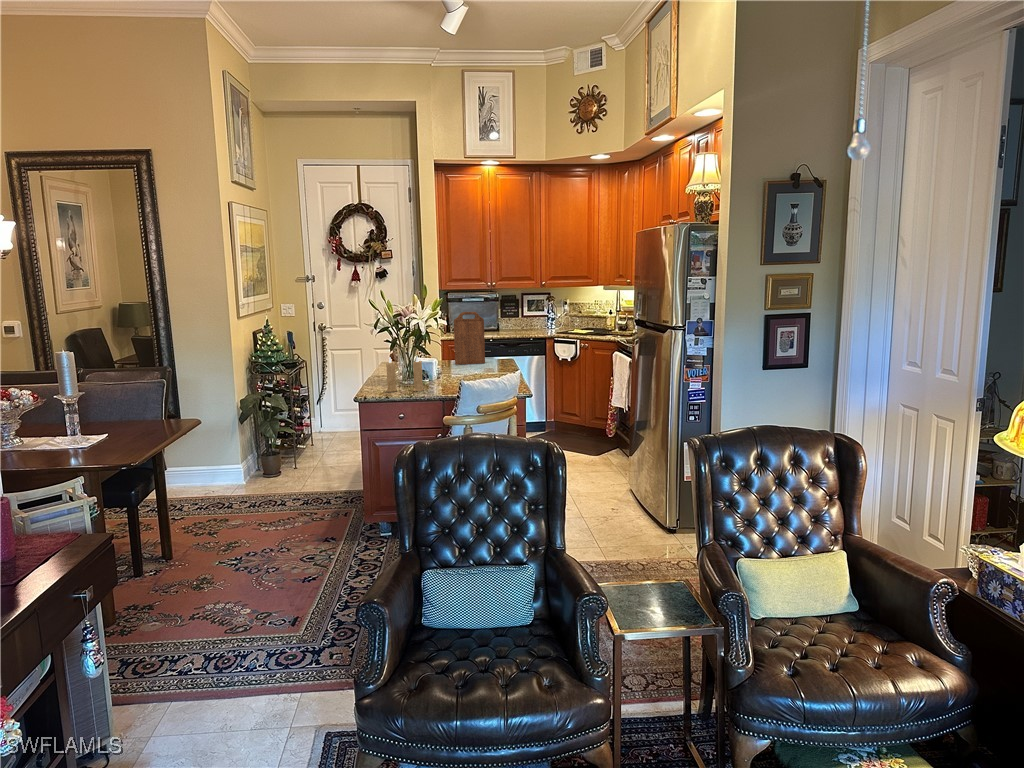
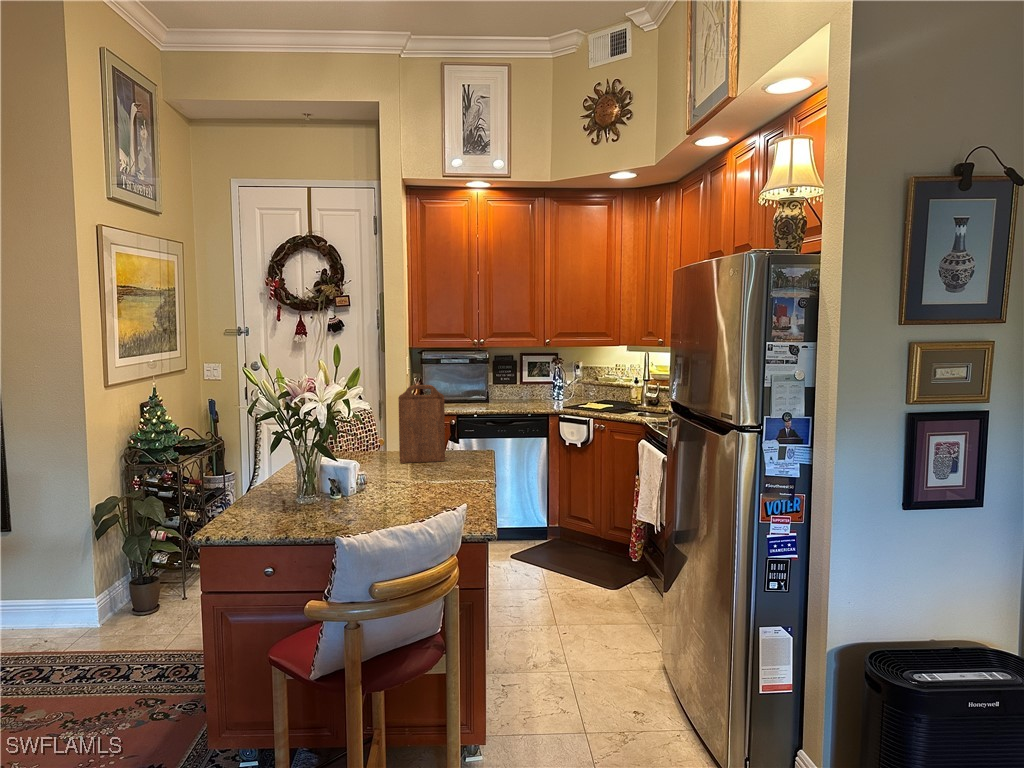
candle: present [386,357,424,392] -> none [240,467,307,531]

